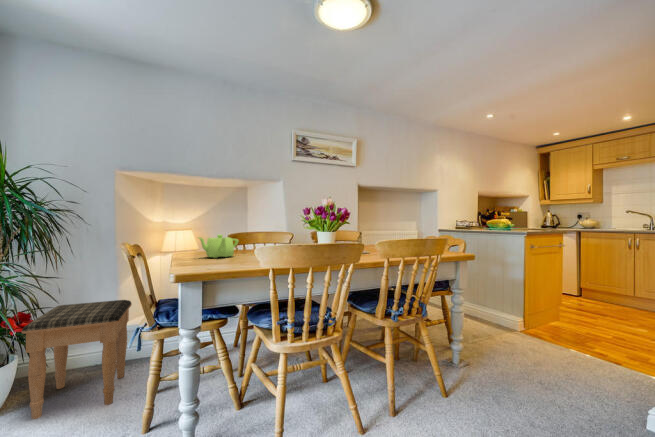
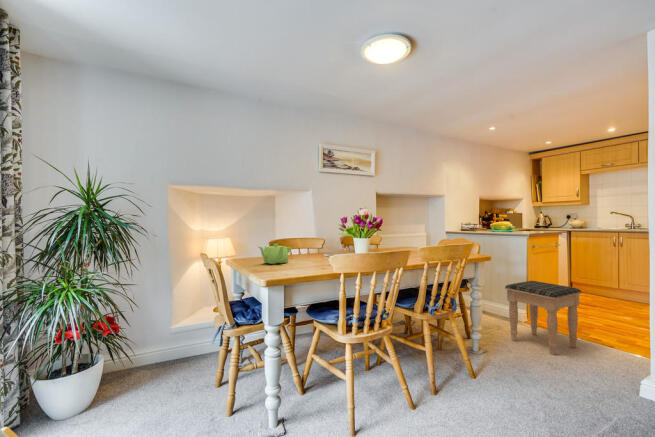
footstool: present [22,300,132,419] -> present [505,281,582,355]

